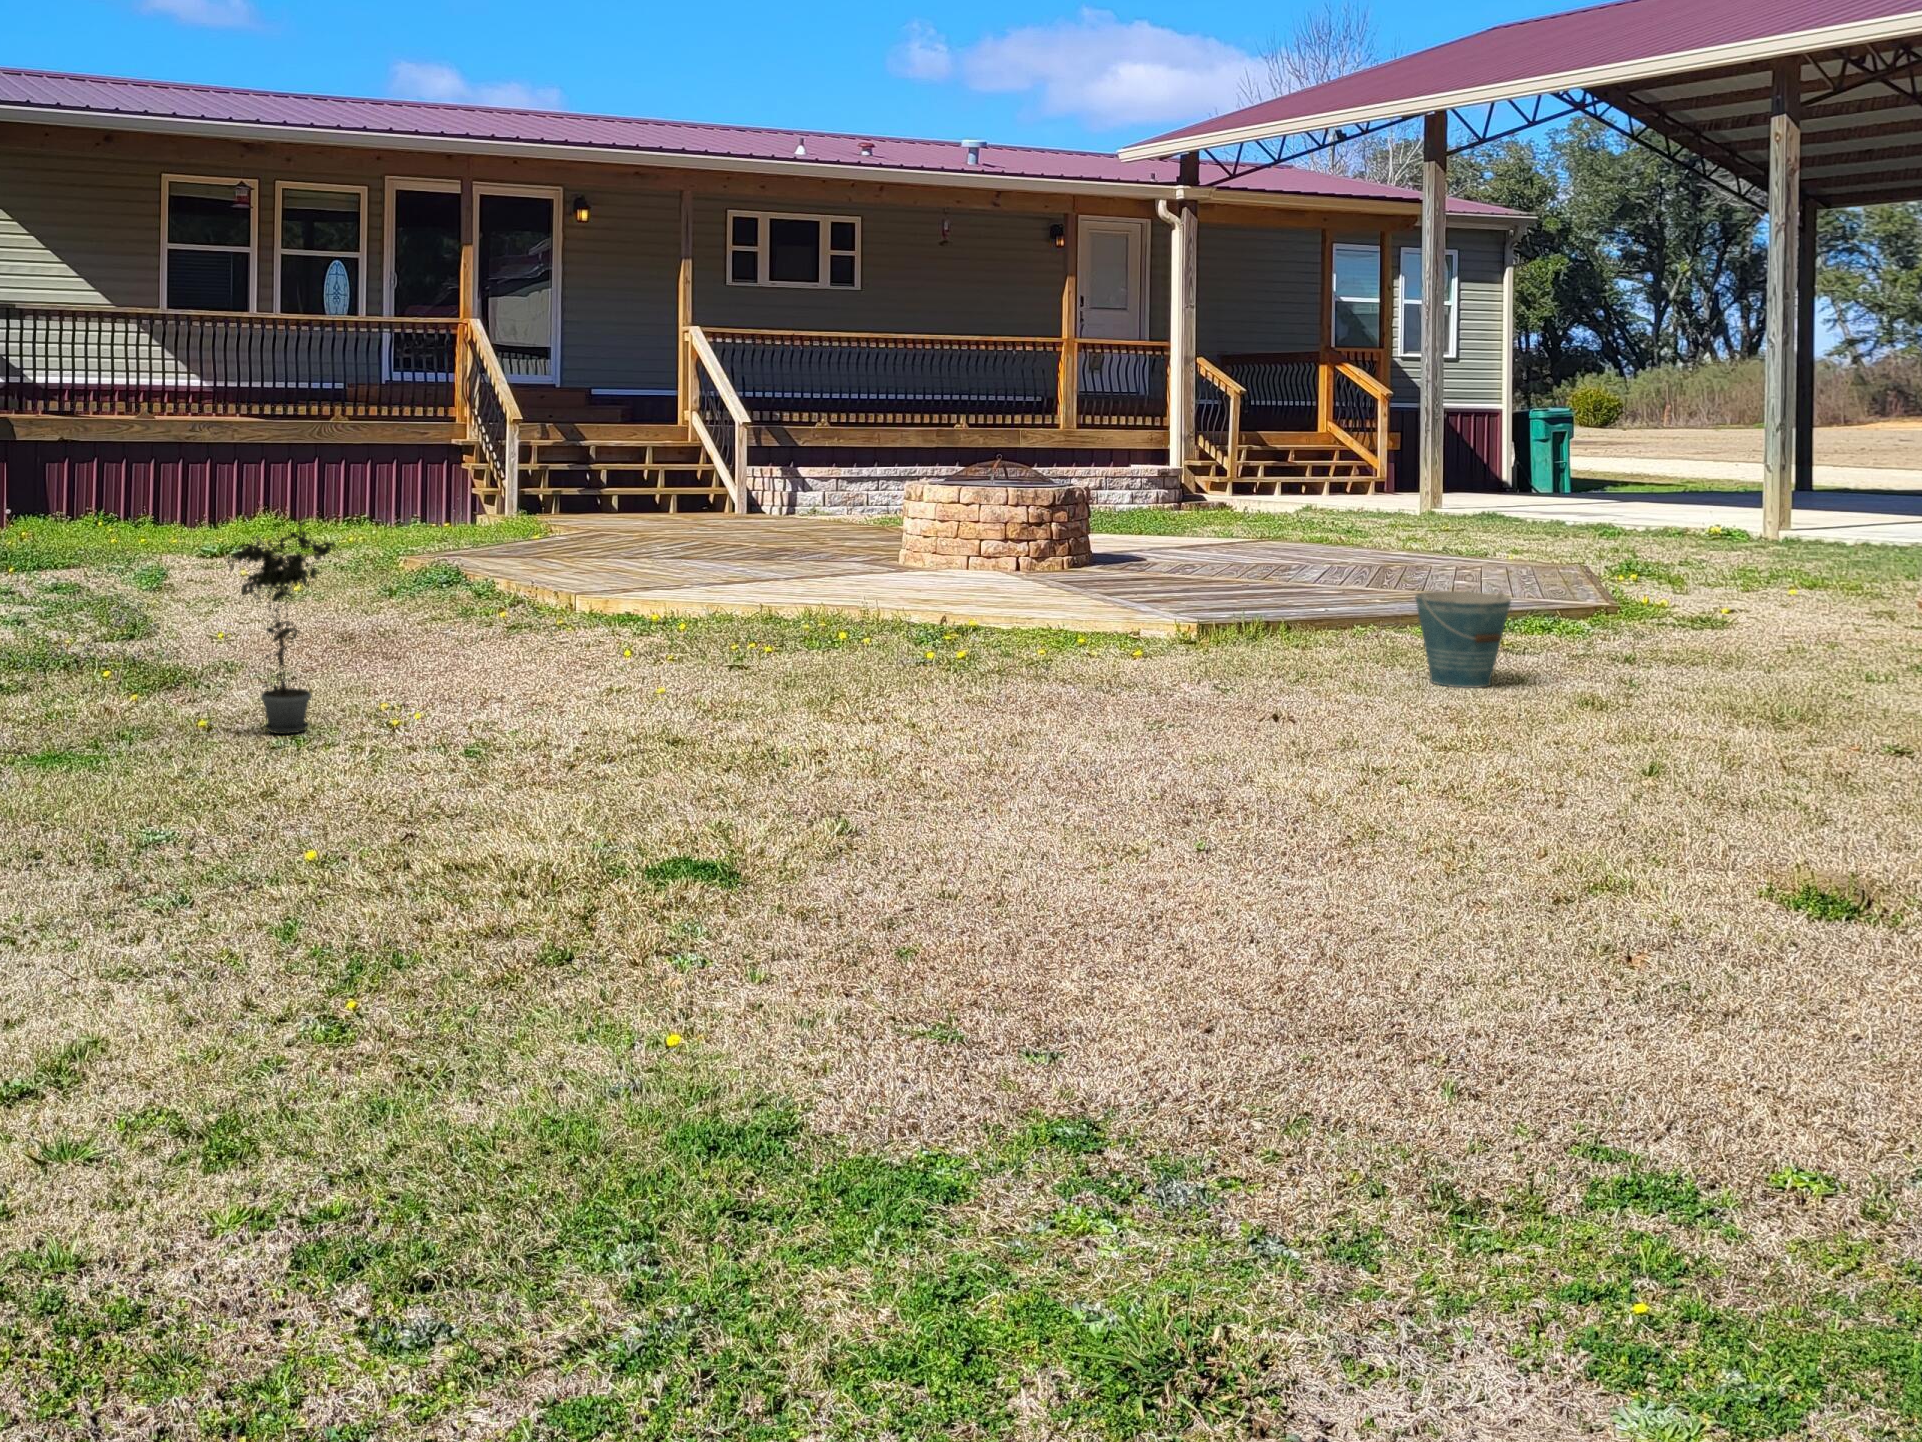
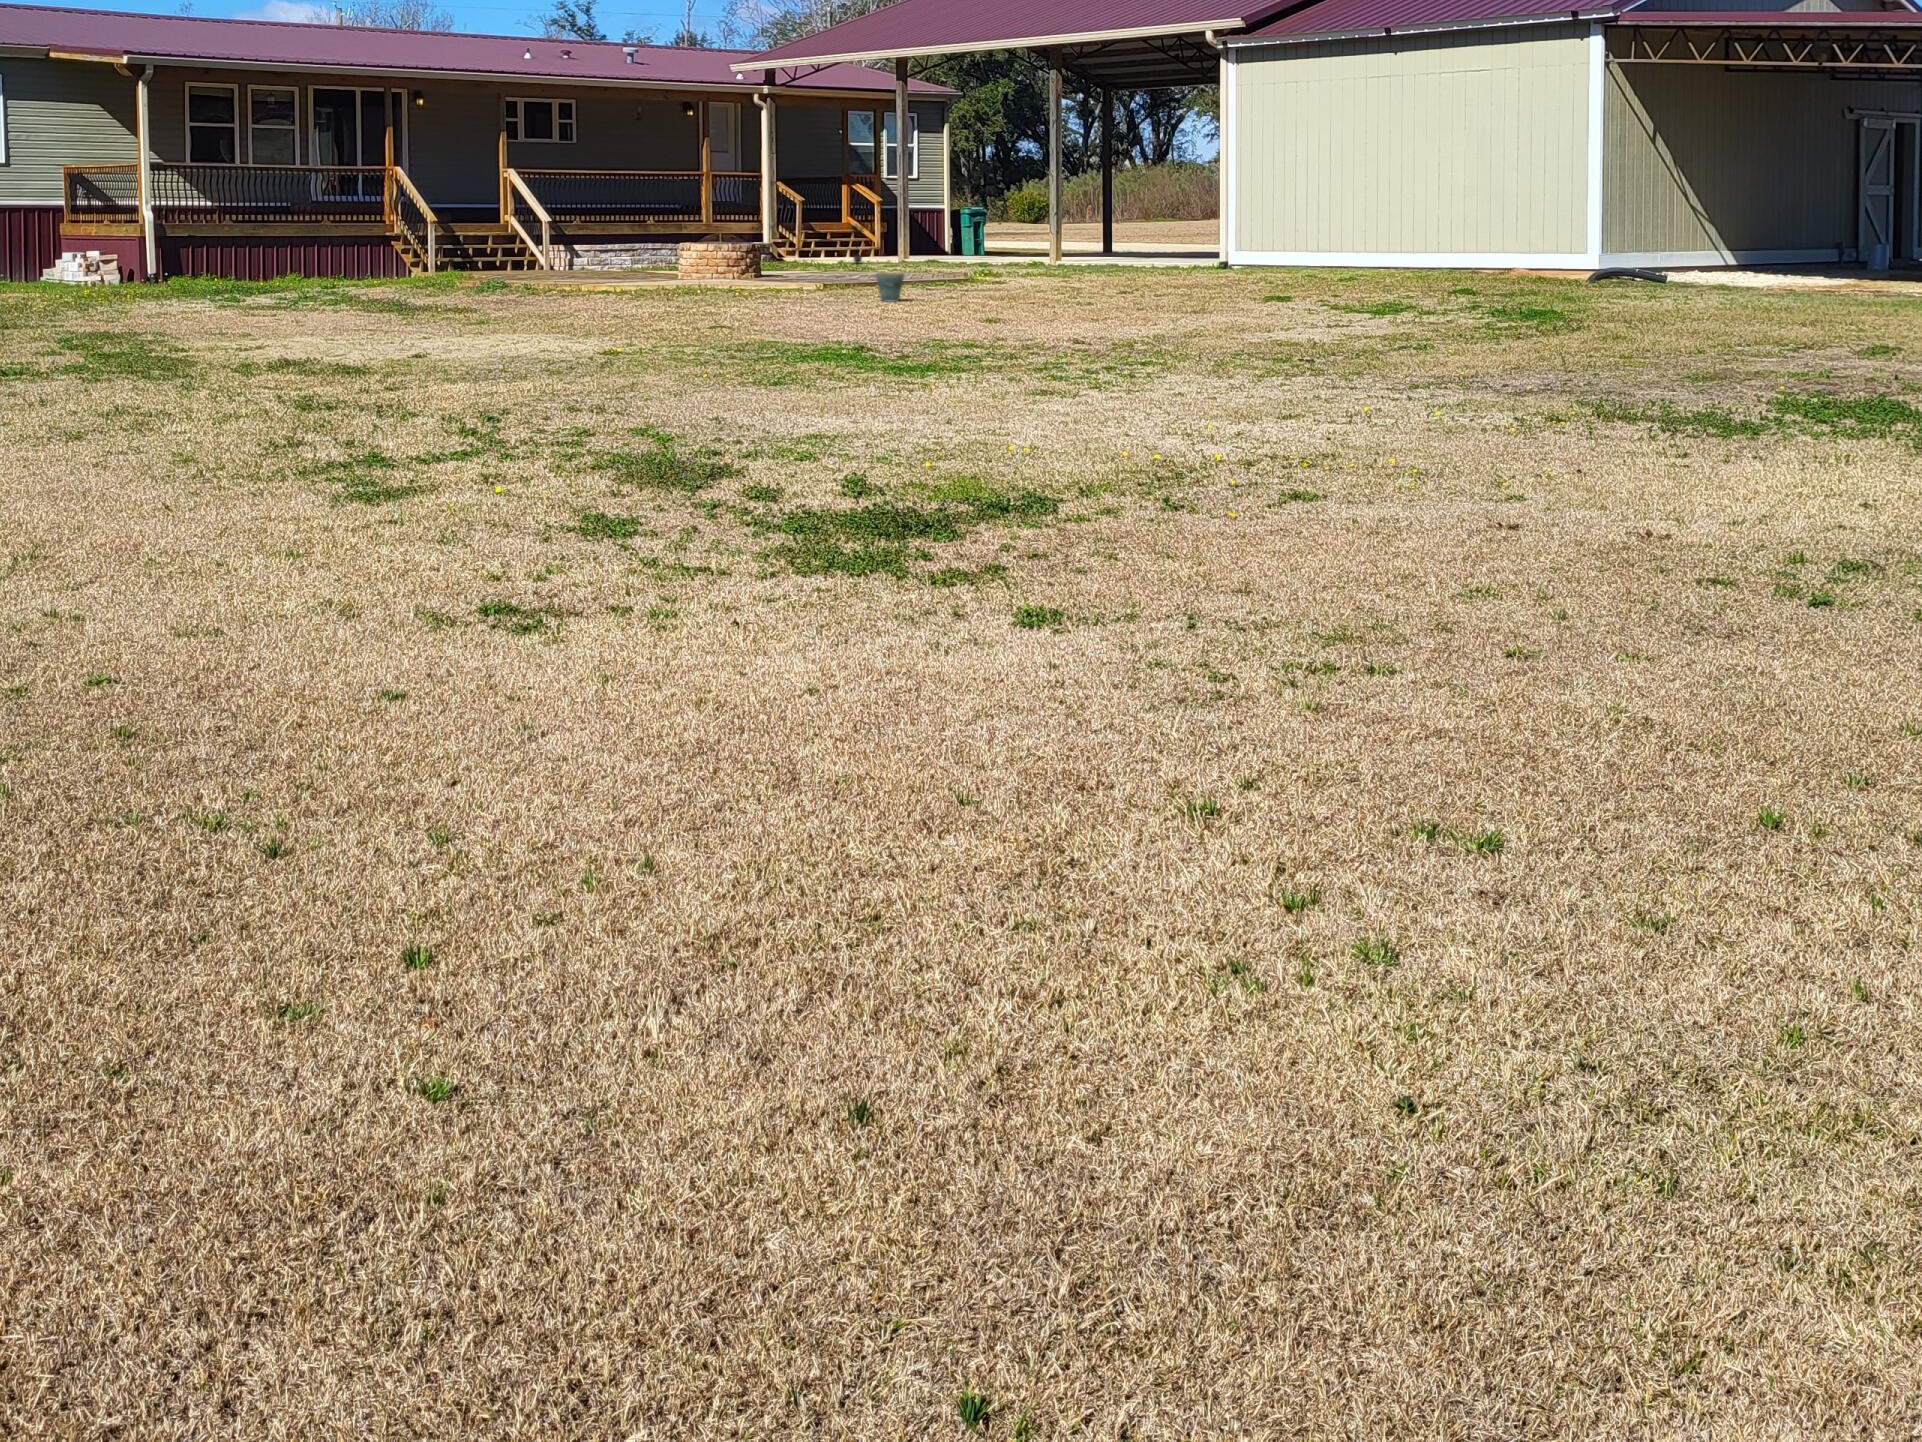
potted plant: present [228,522,338,734] -> present [852,223,866,264]

